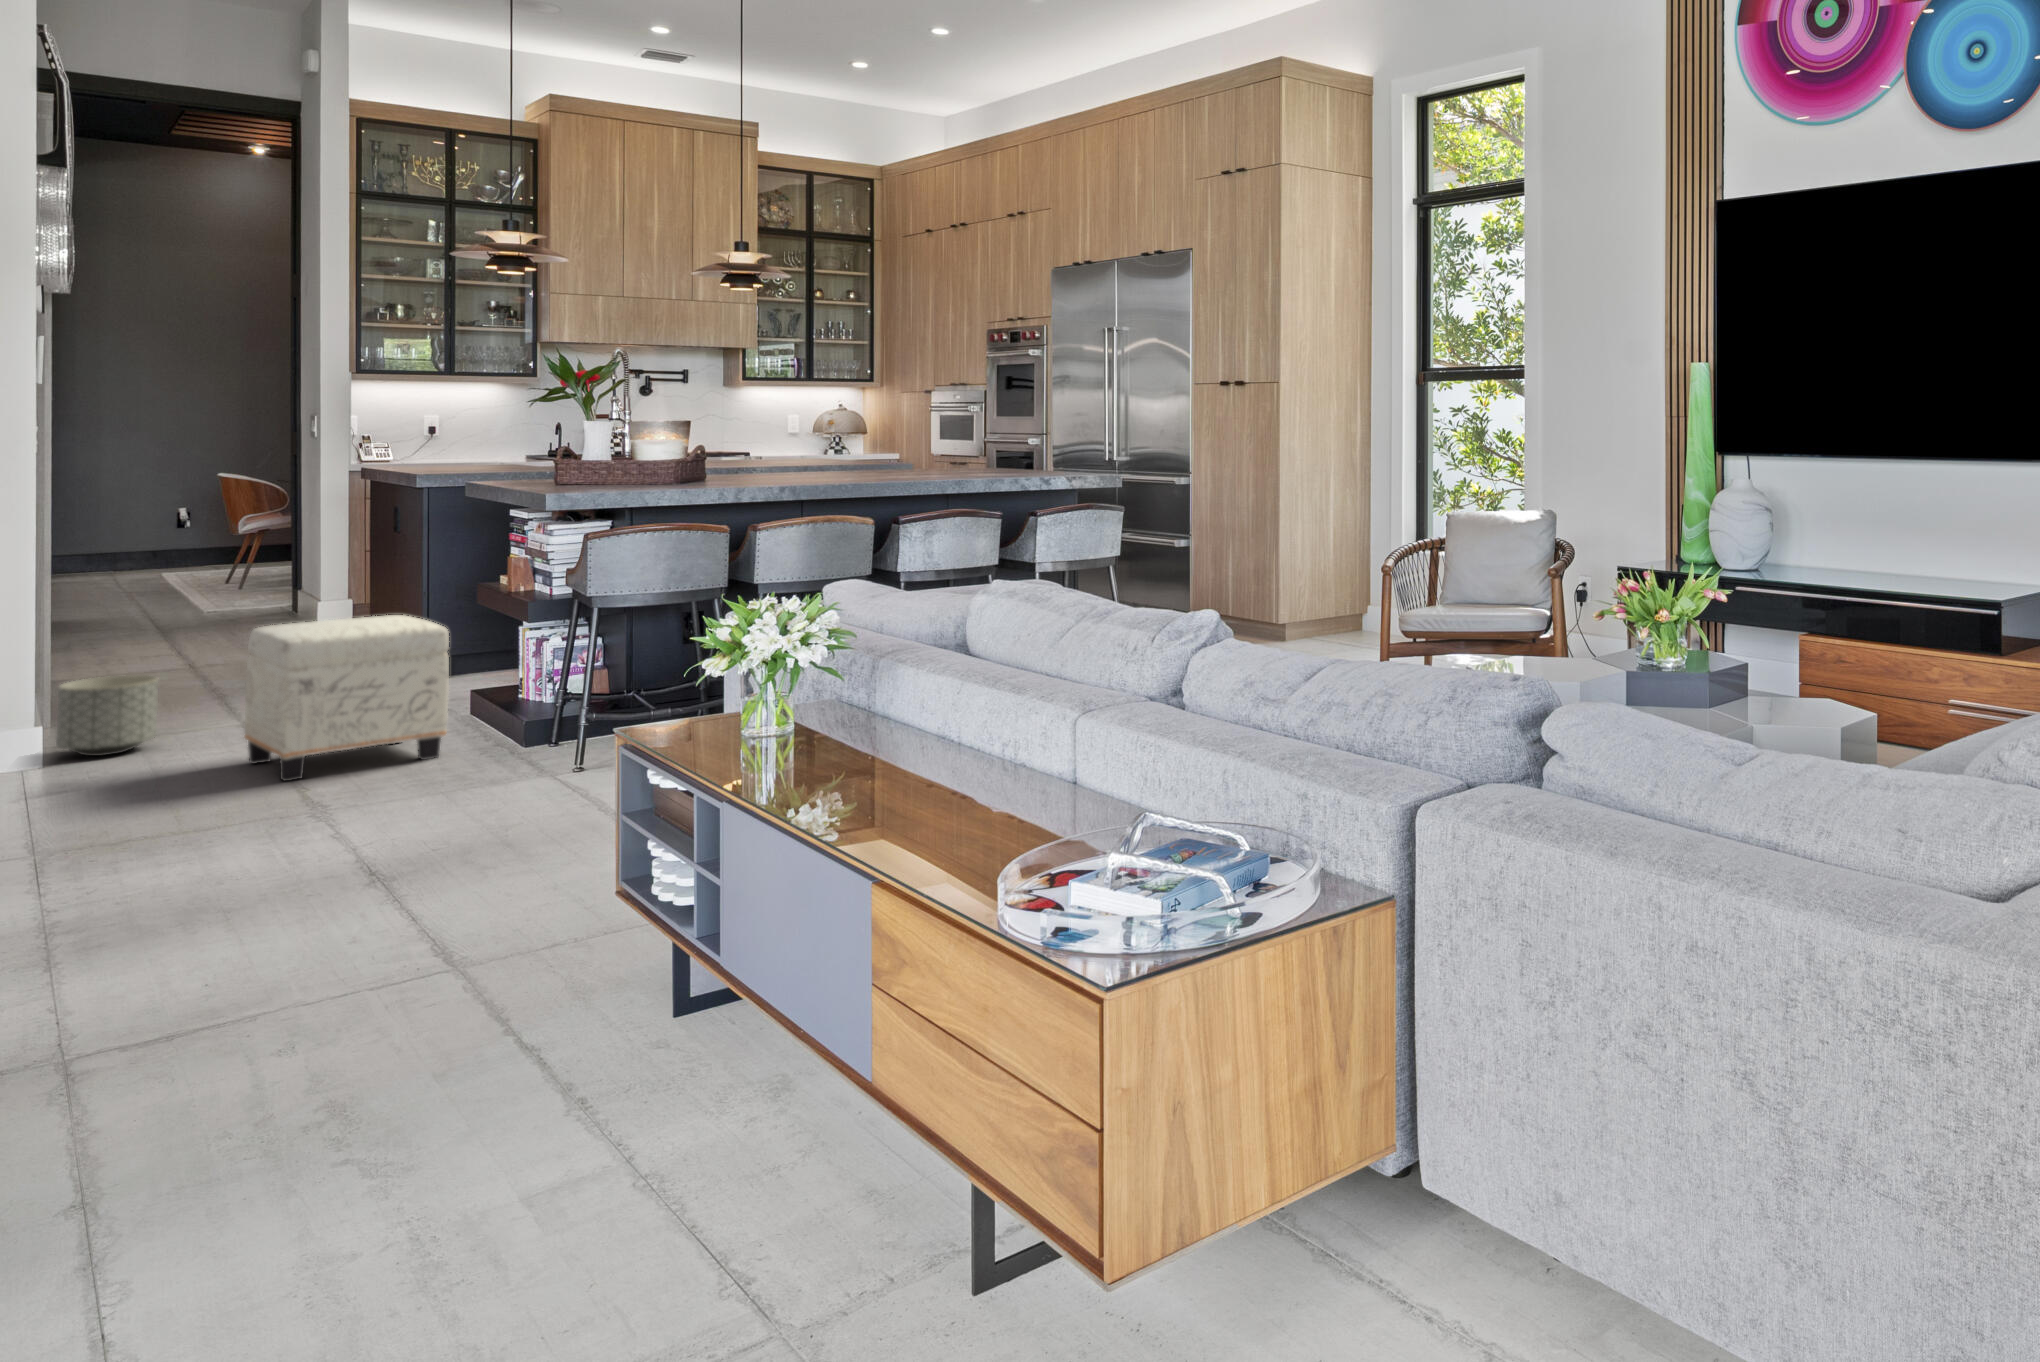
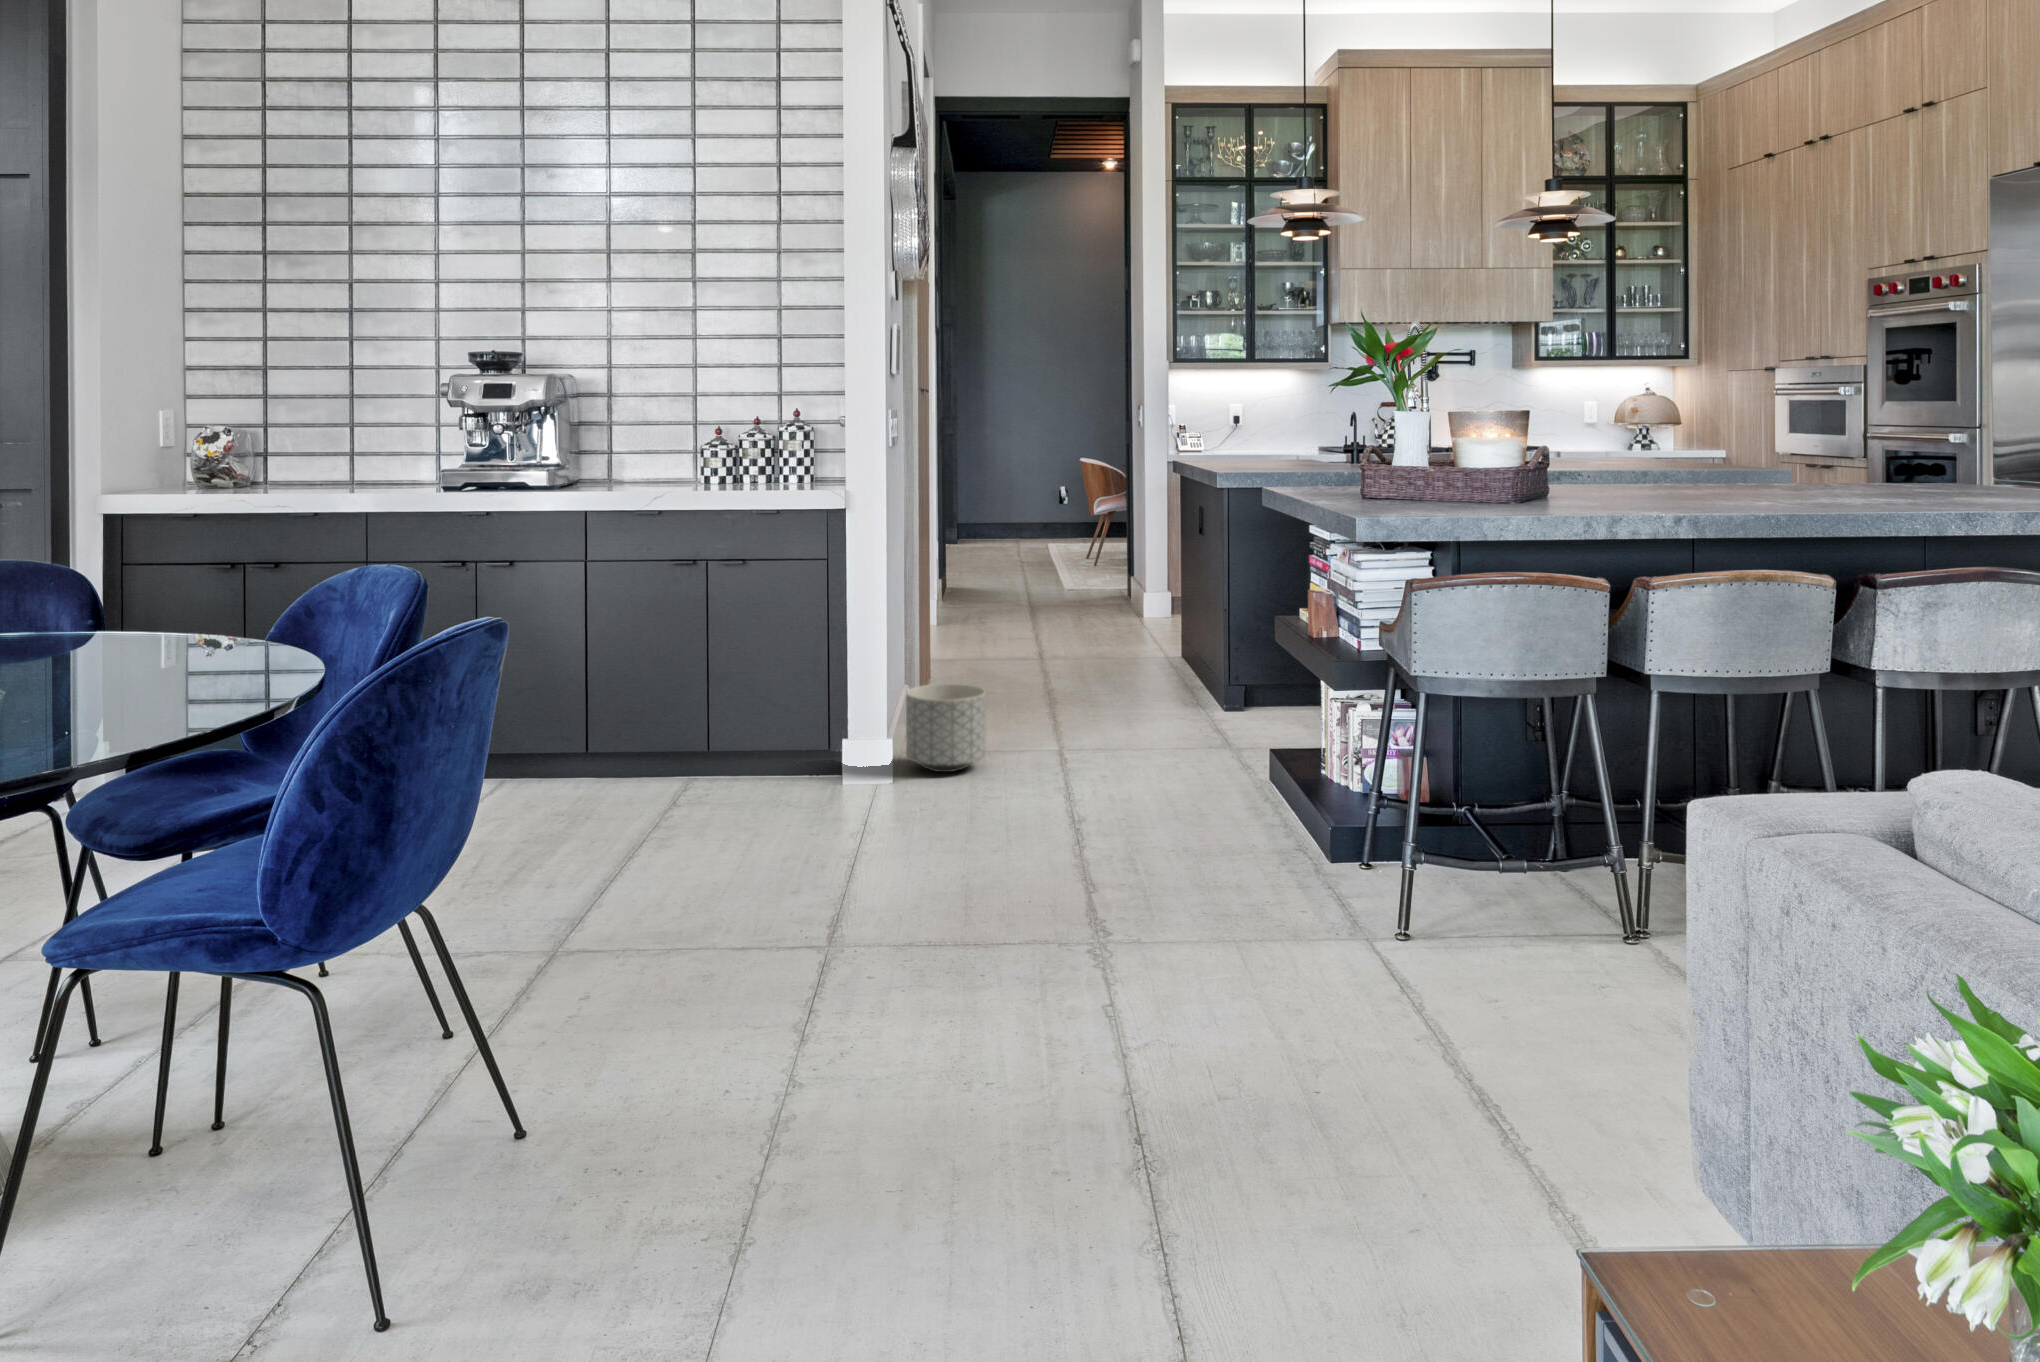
ottoman: present [245,615,449,781] -> none [1050,650,1247,855]

